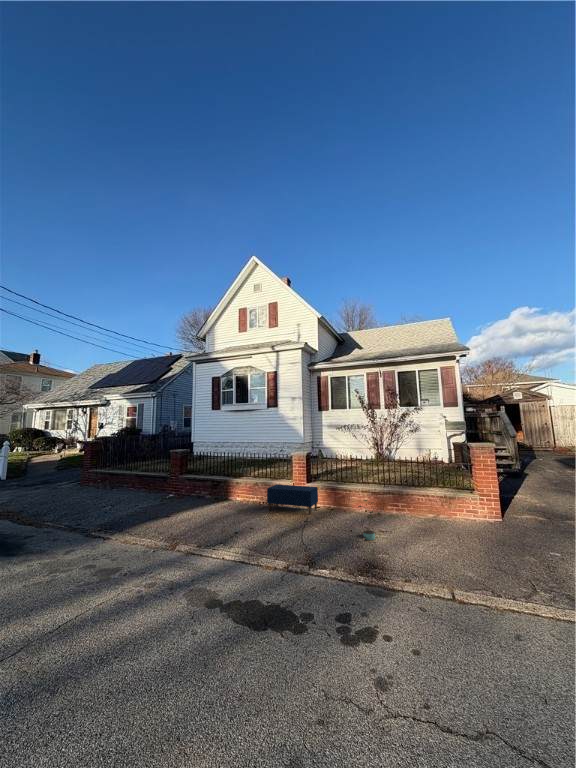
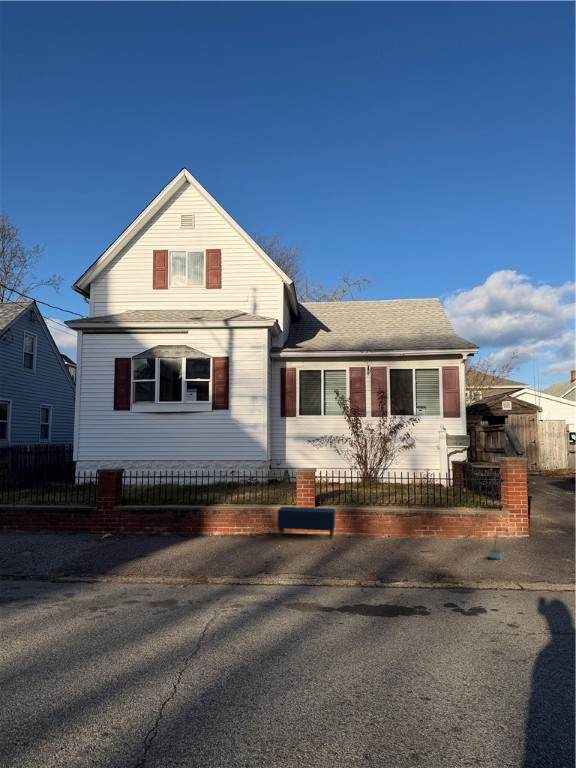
potted plant: present [358,500,380,540] -> present [487,519,508,559]

